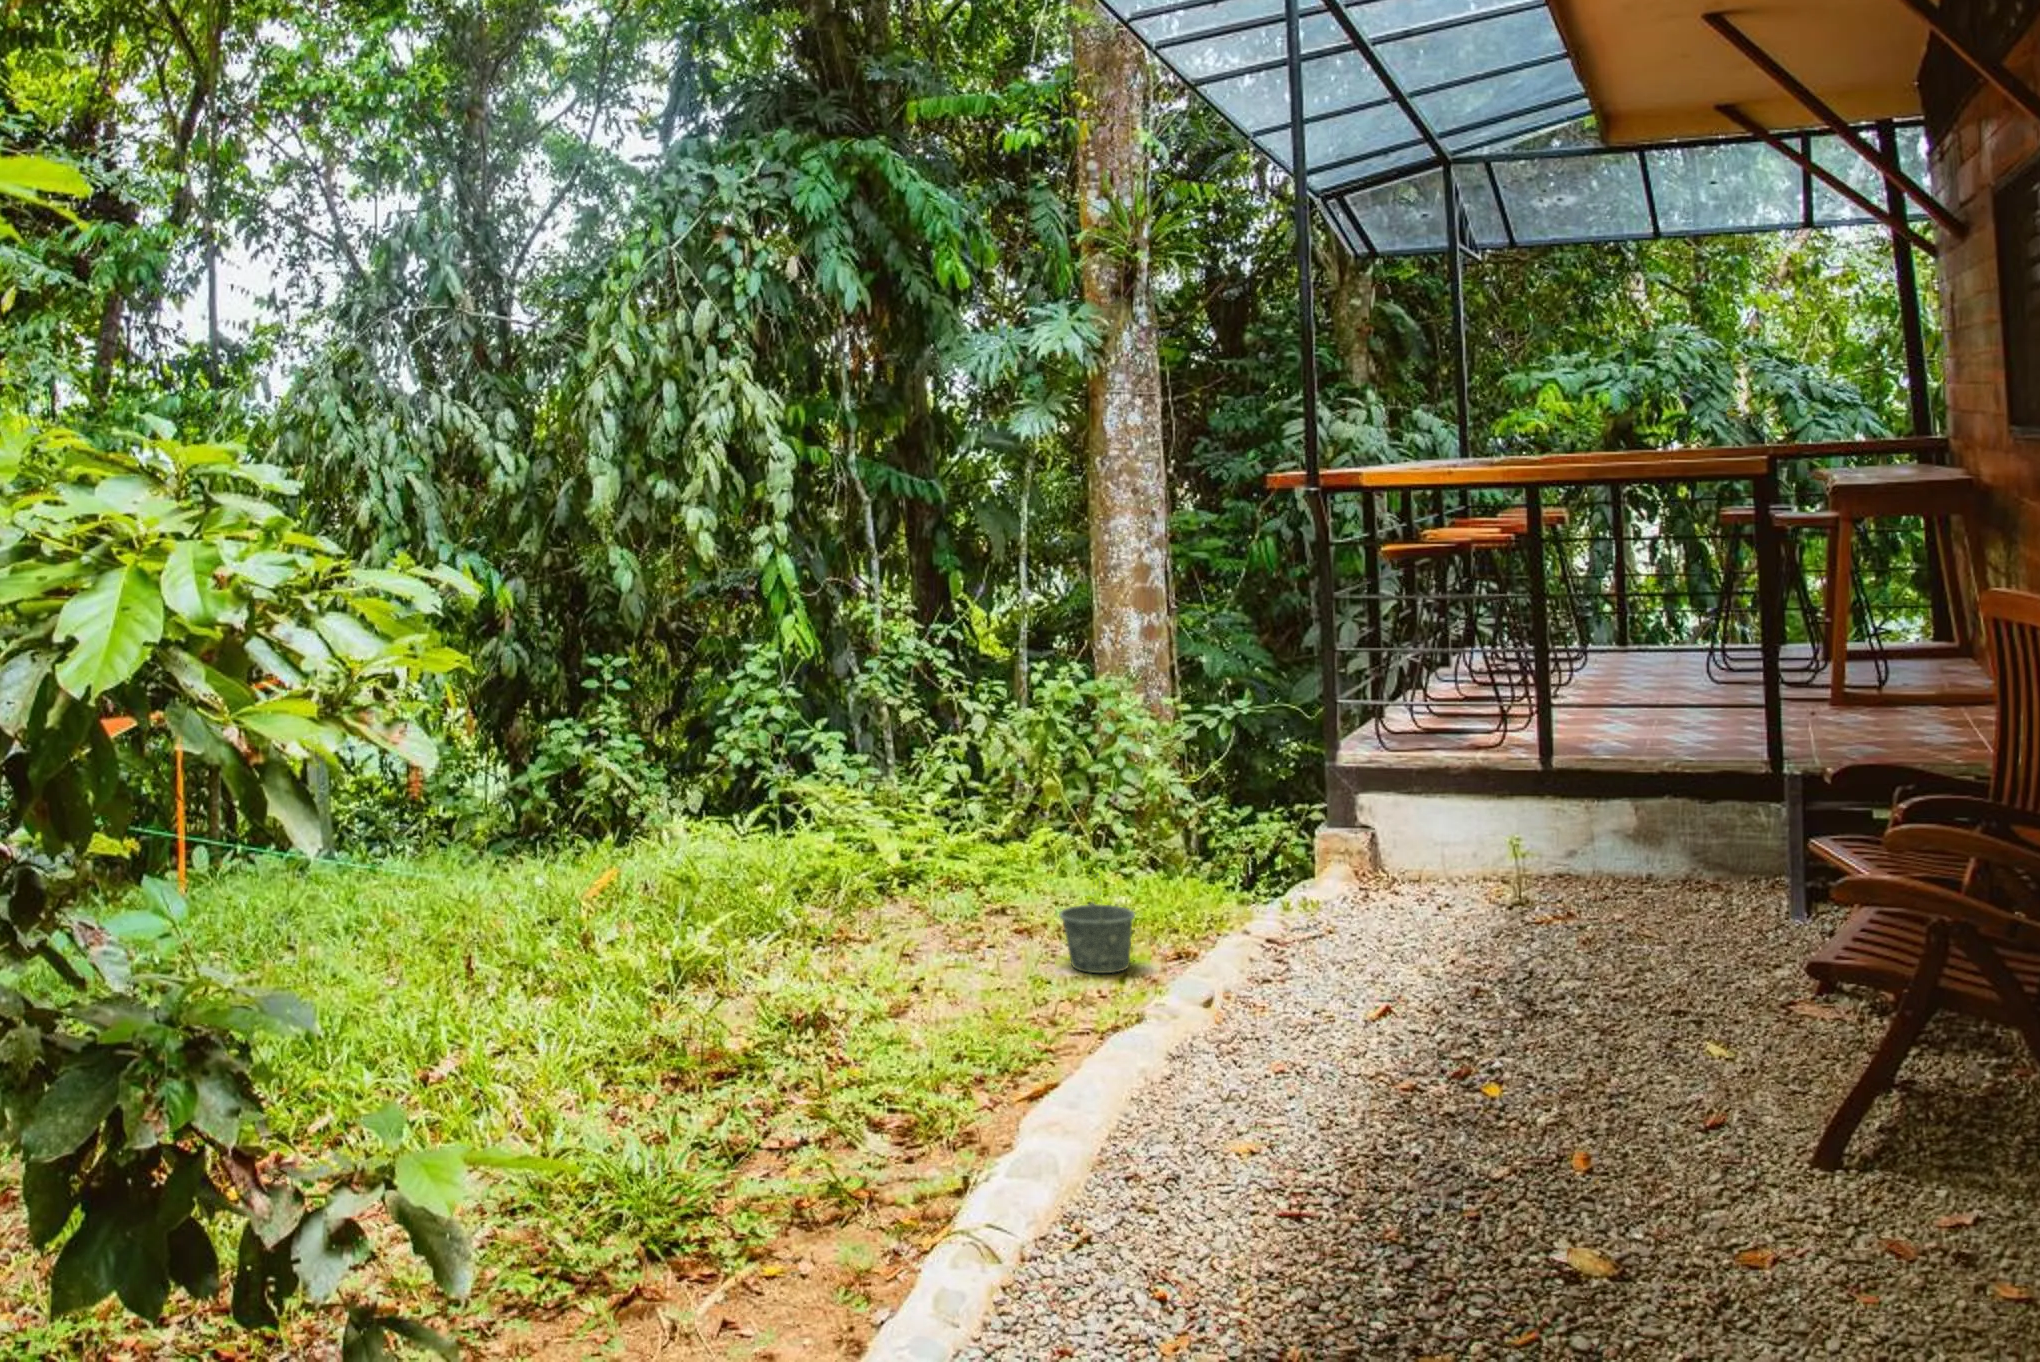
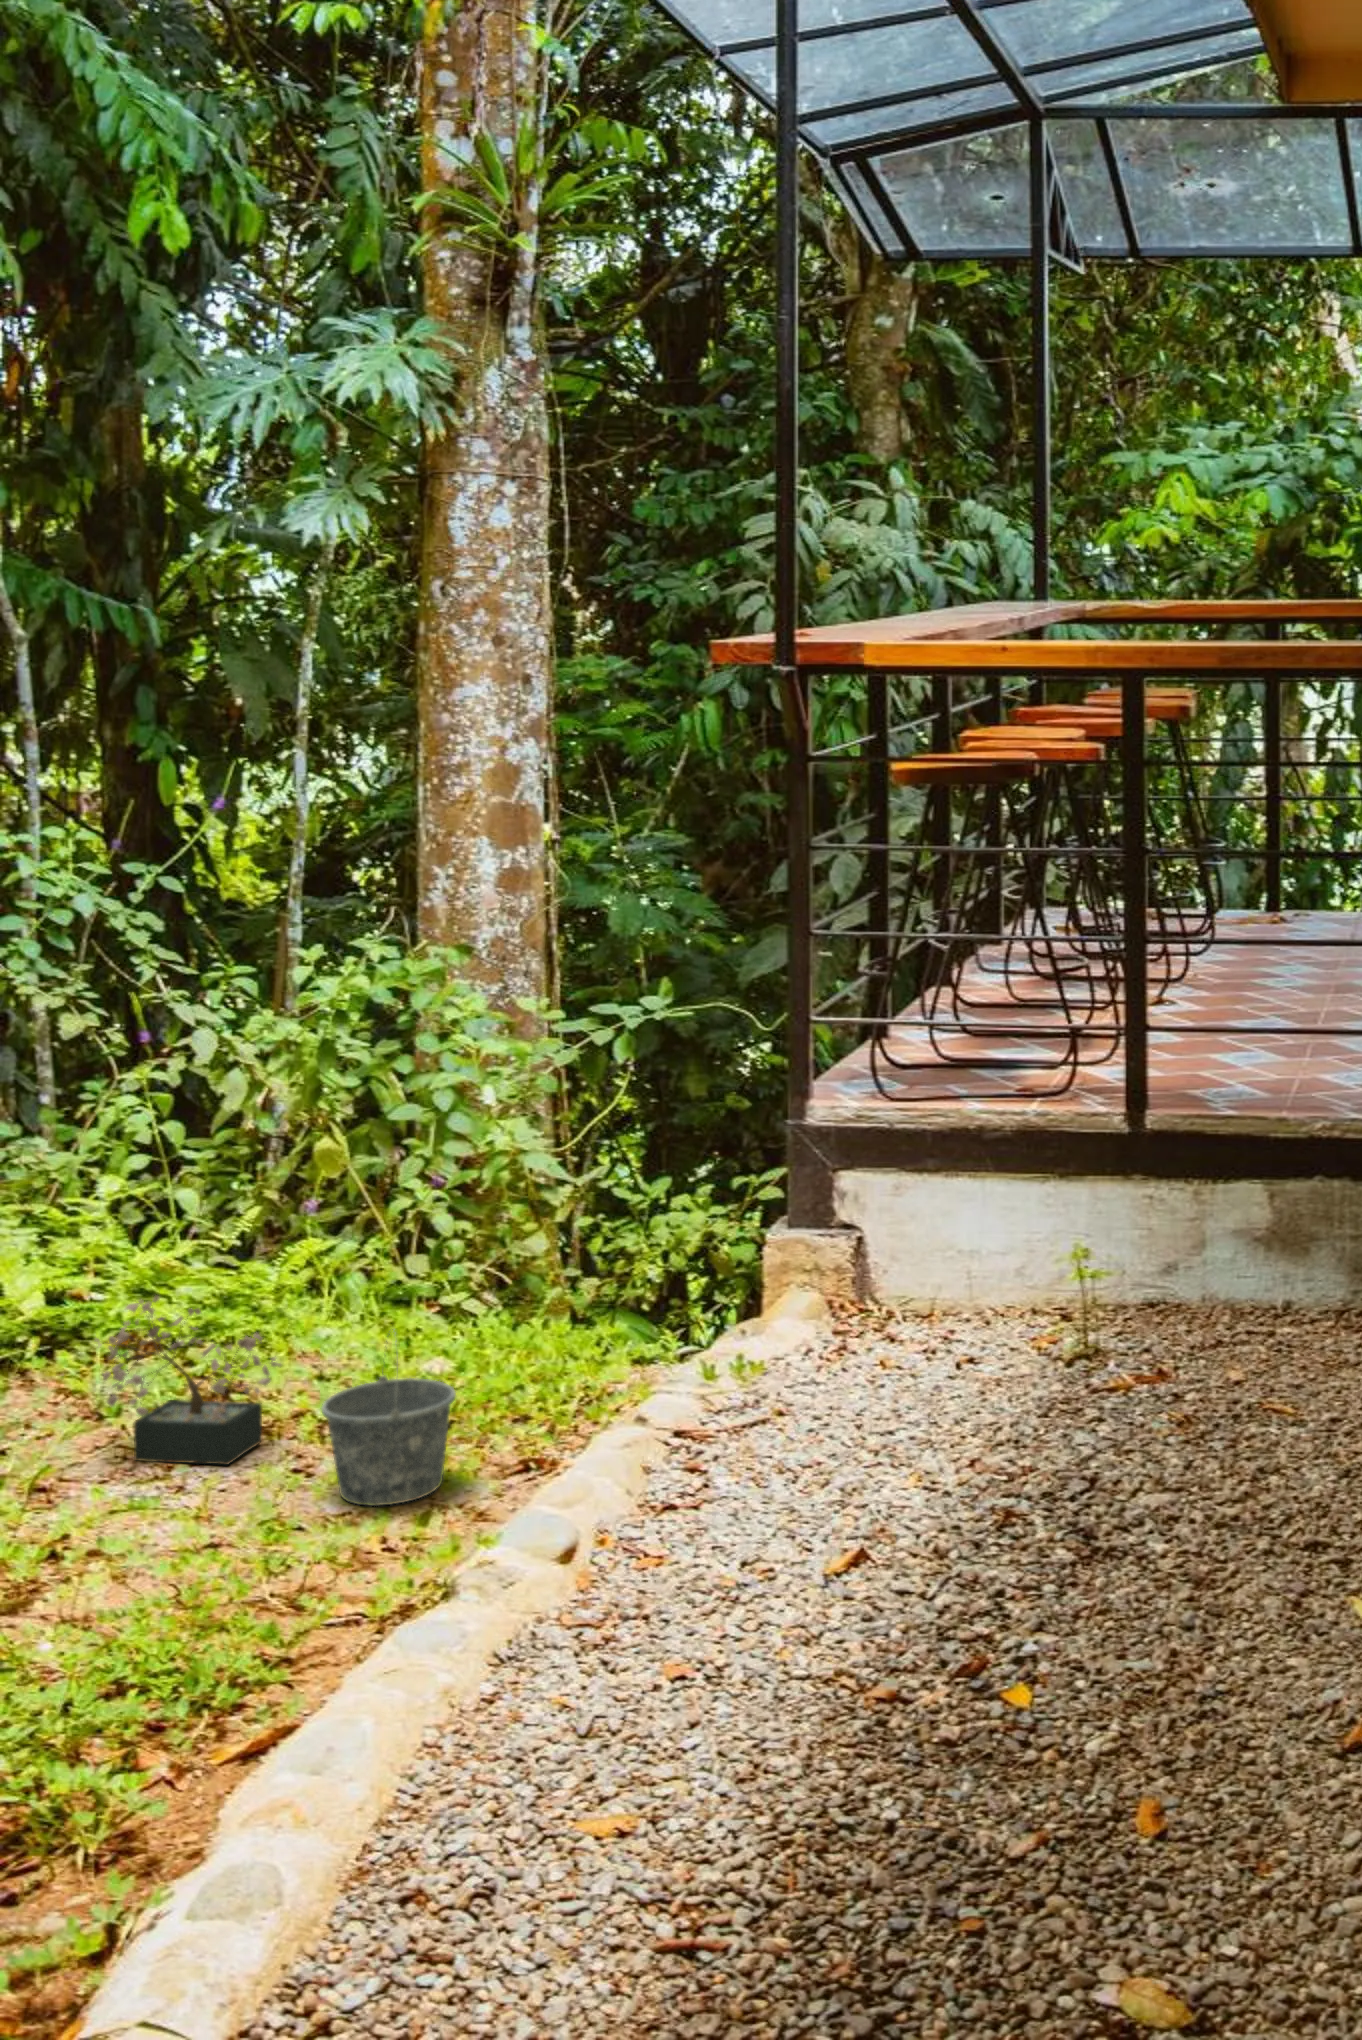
decorative plant: none [934,849,1036,945] -> present [96,1296,281,1465]

